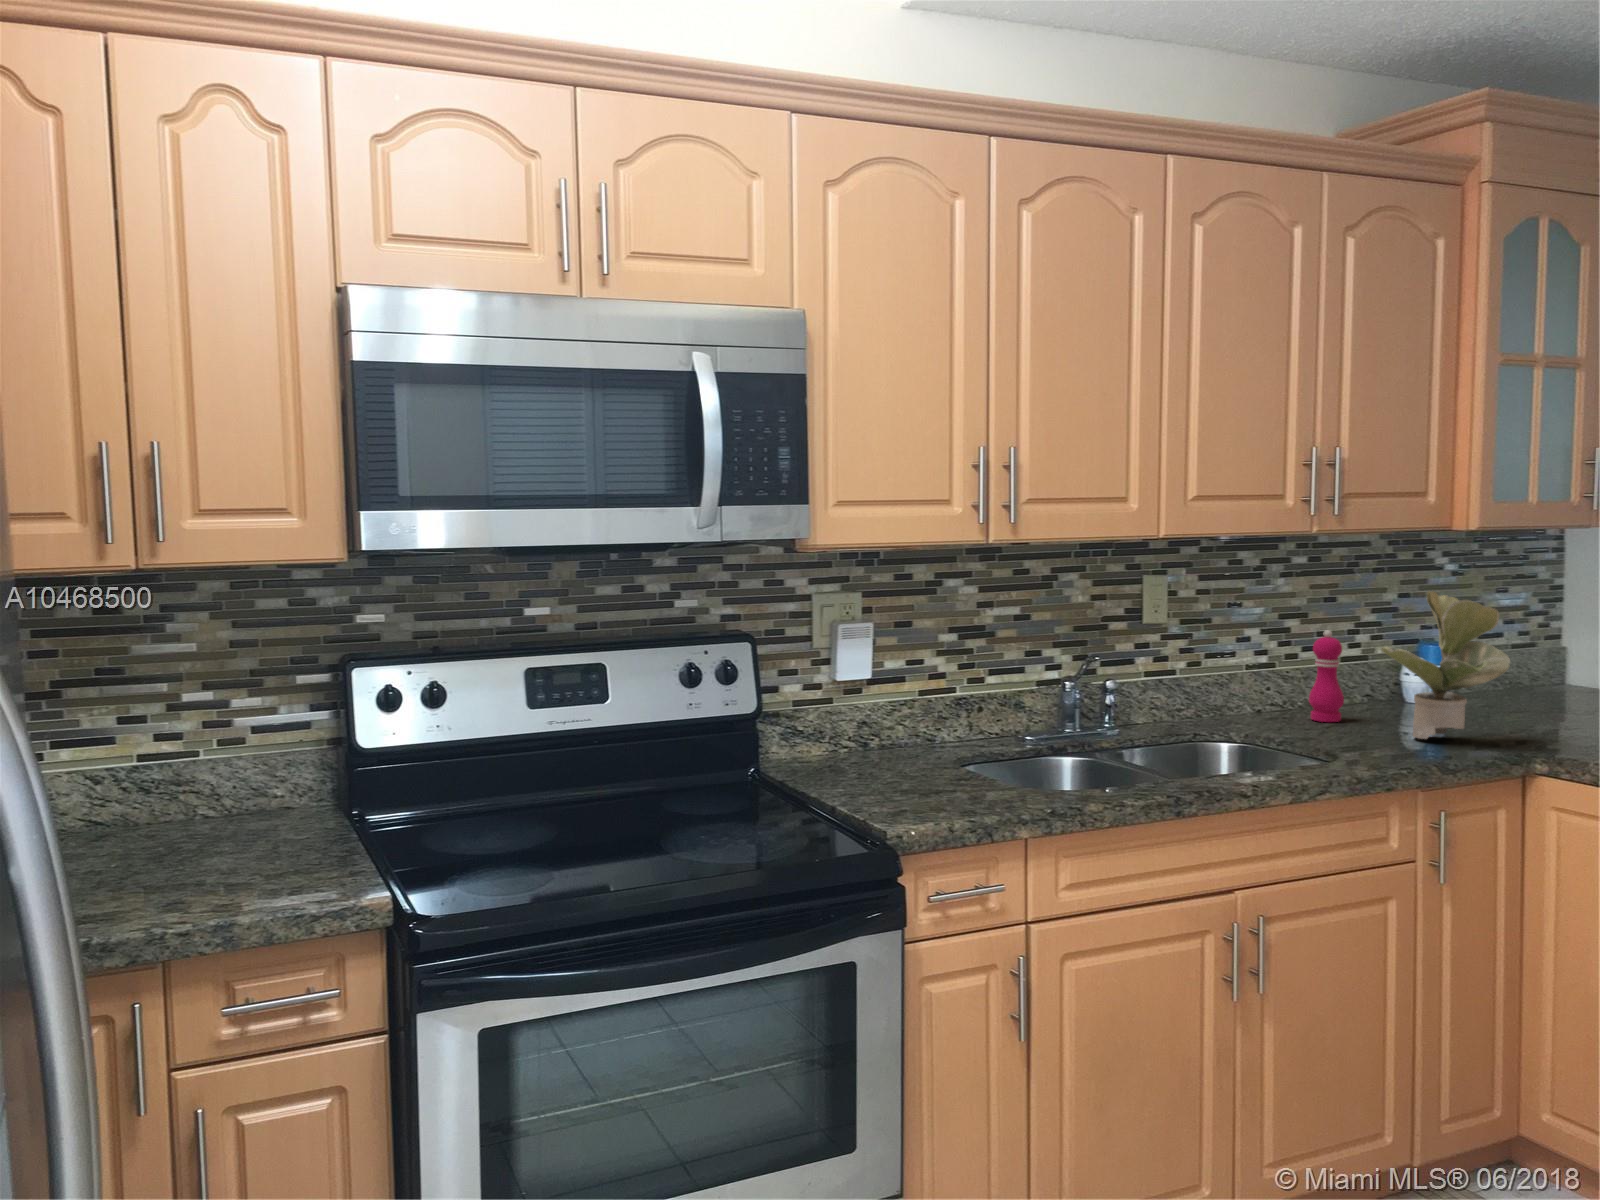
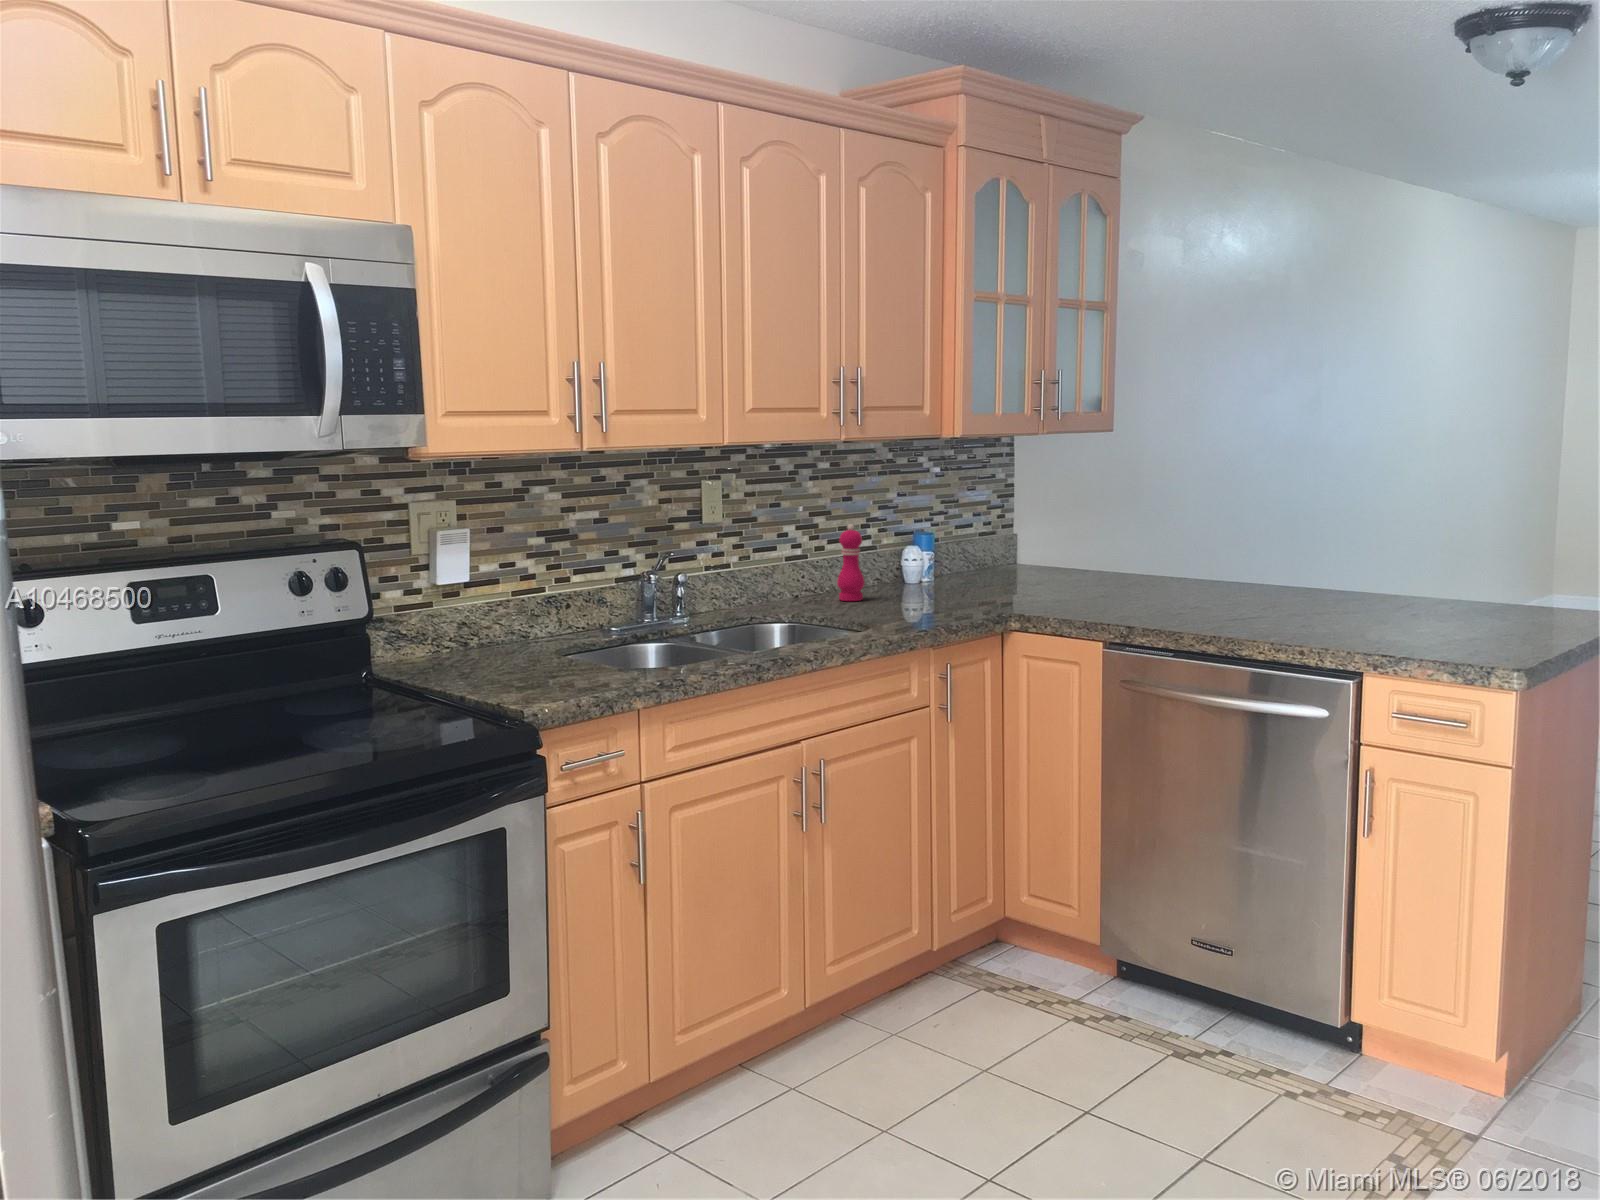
potted plant: present [1381,591,1510,739] -> none [896,488,989,609]

